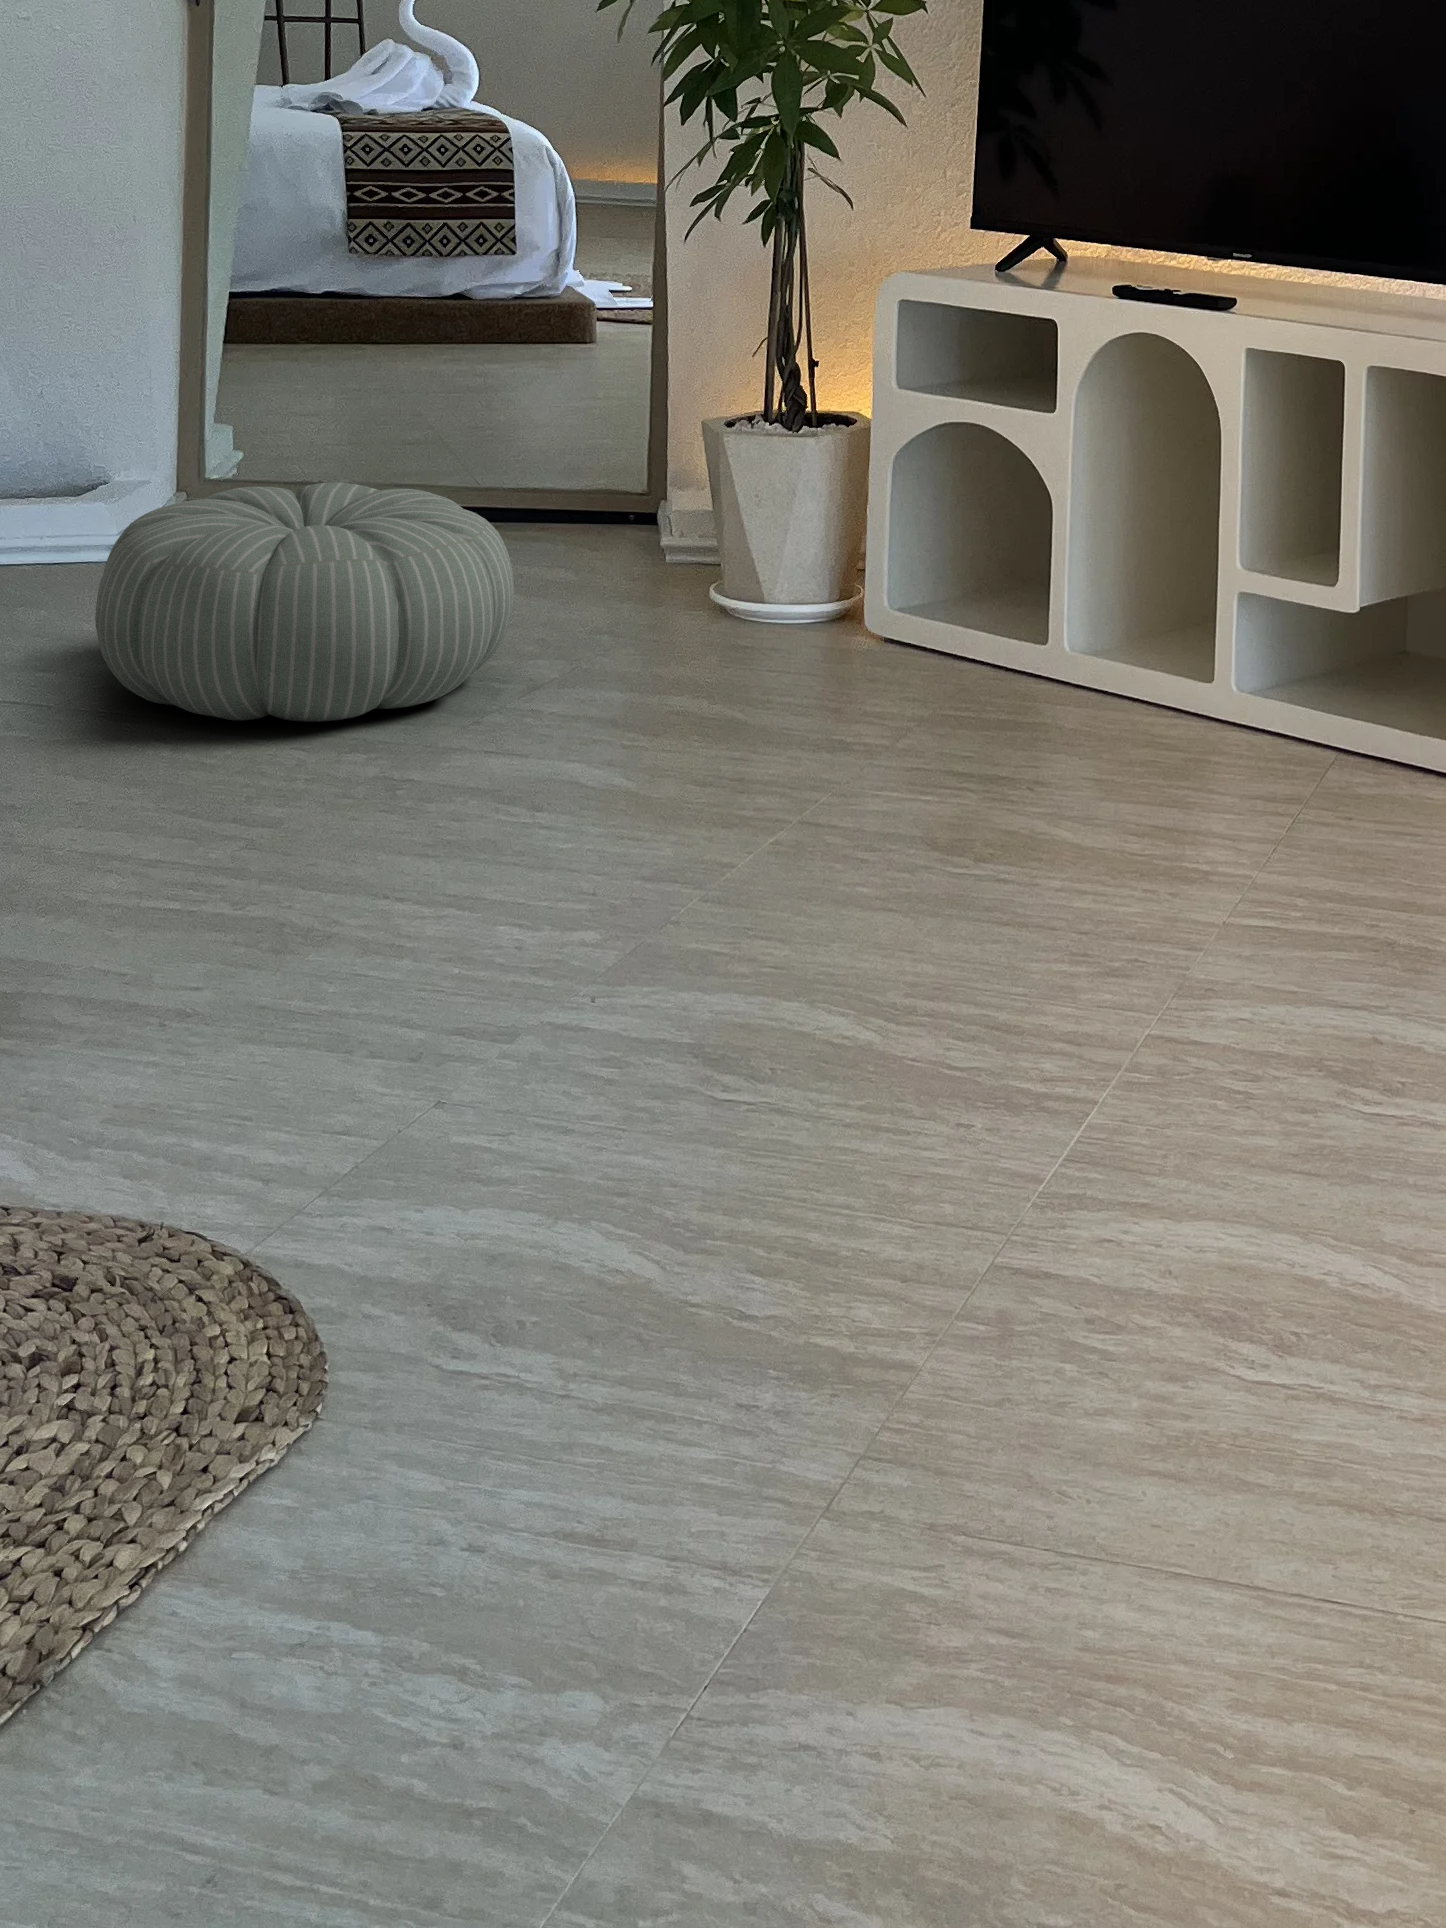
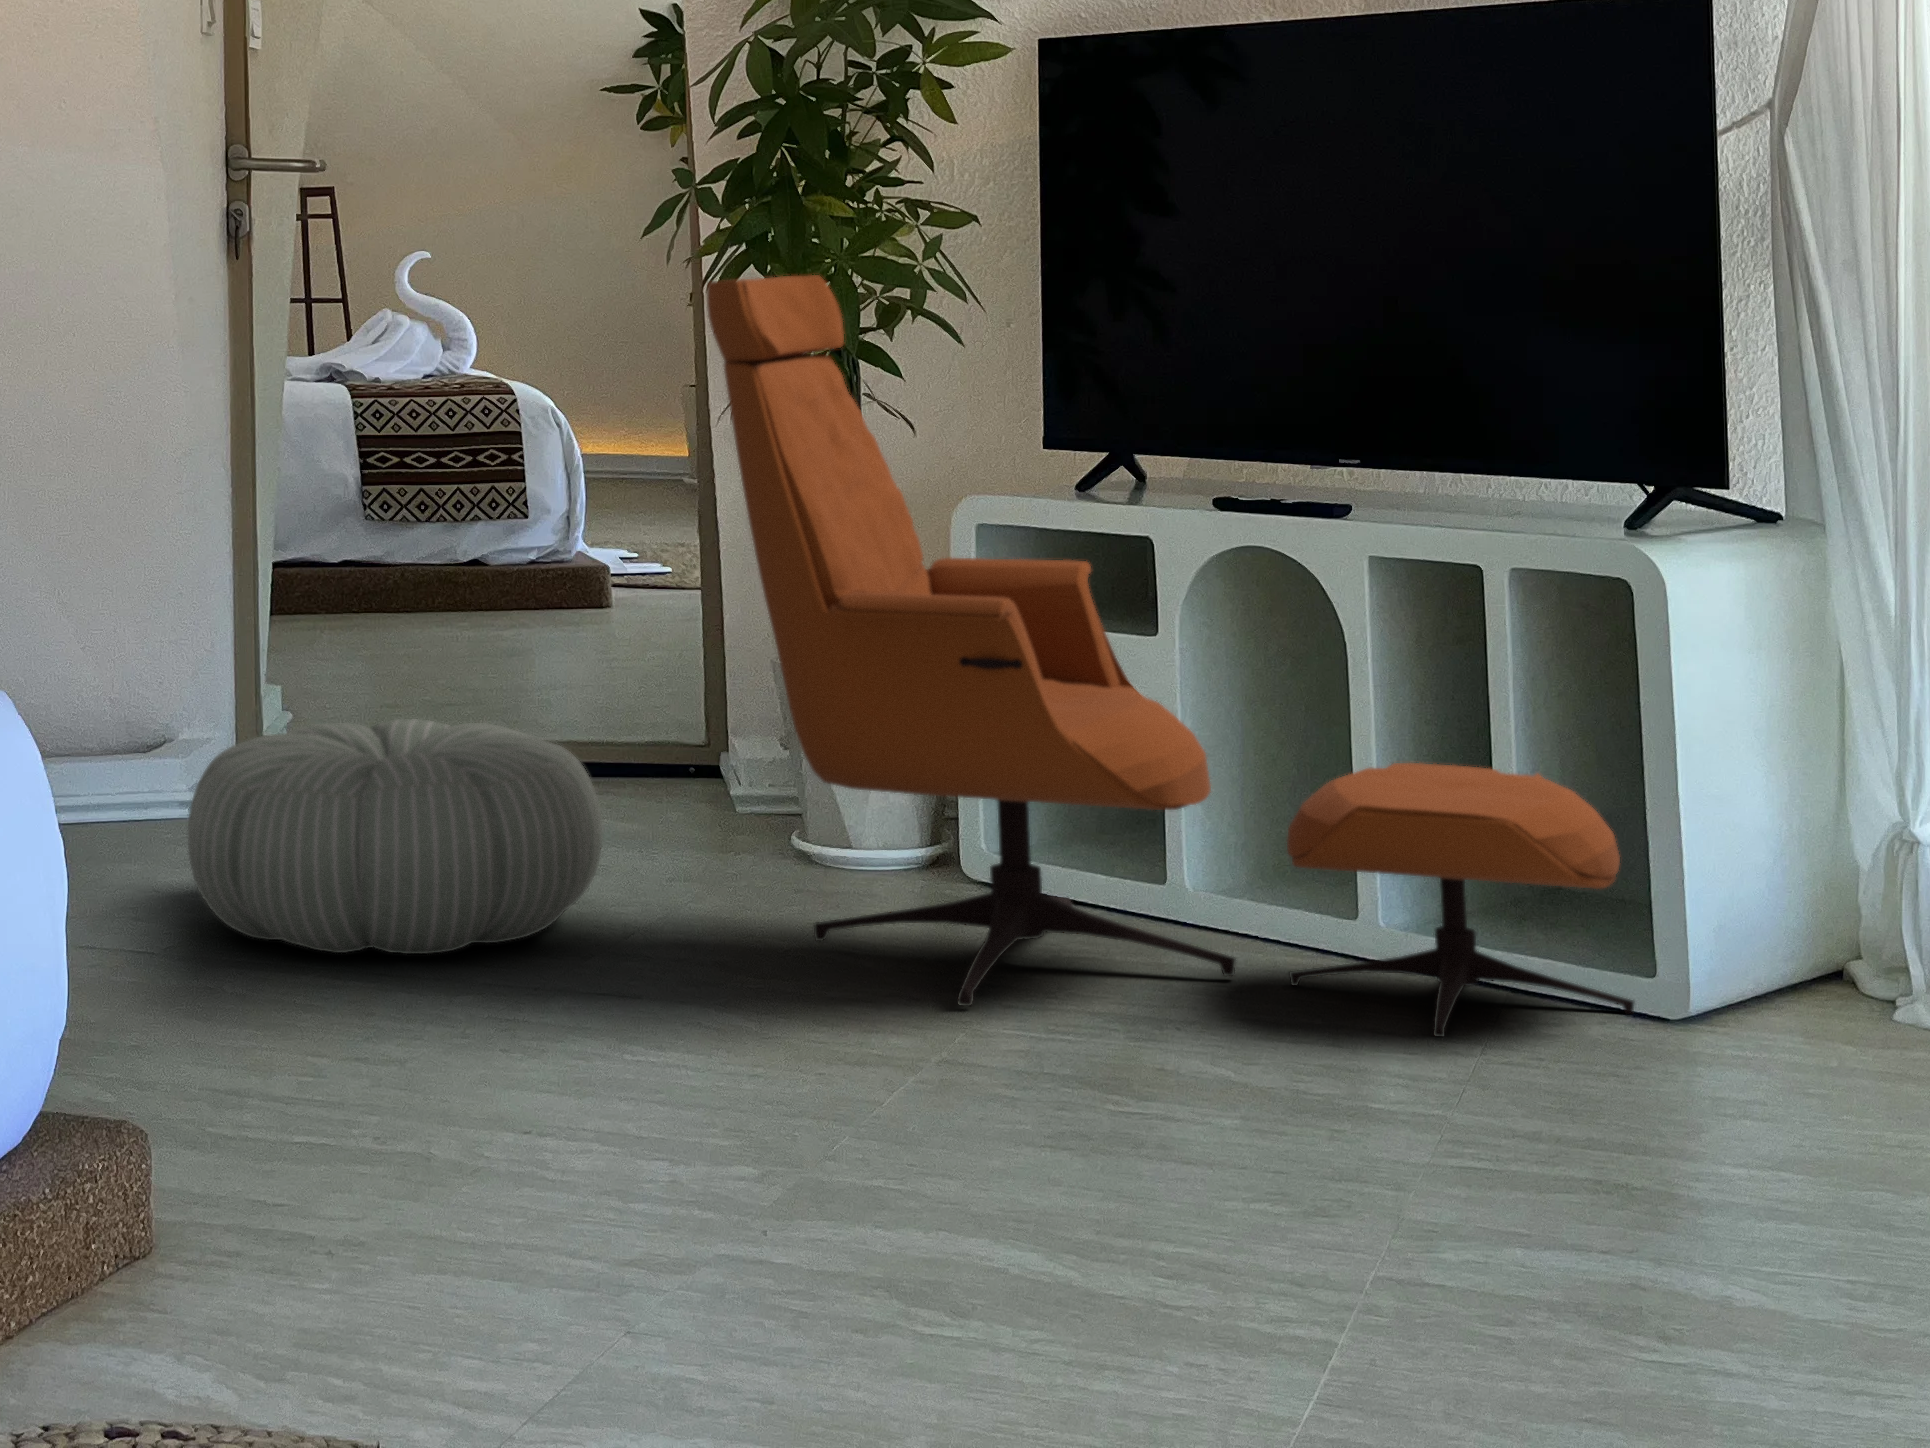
lounge chair: none [628,68,1436,814] -> present [707,275,1634,1037]

